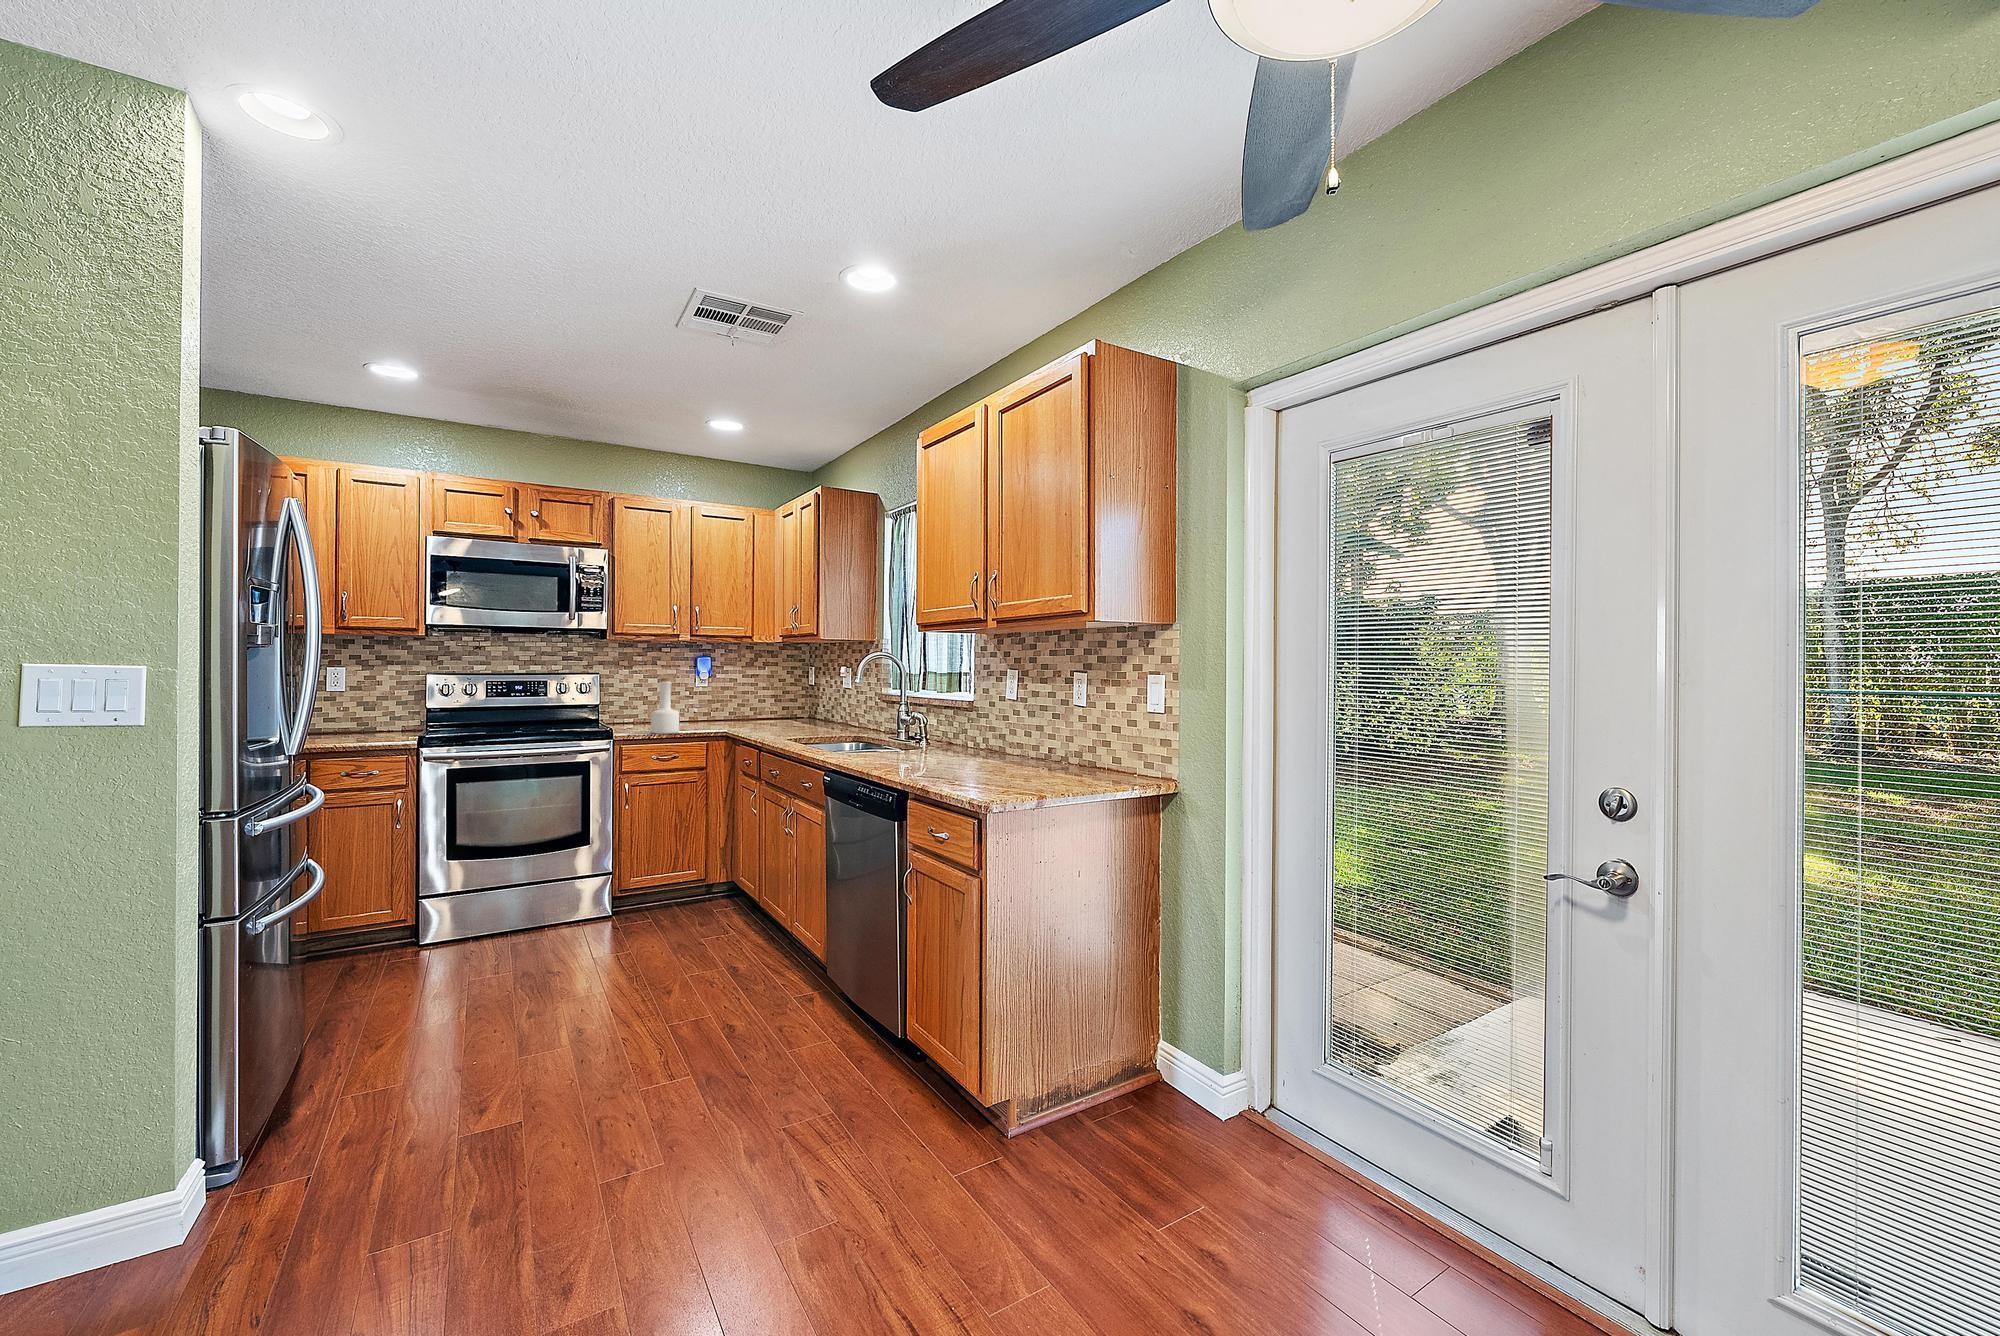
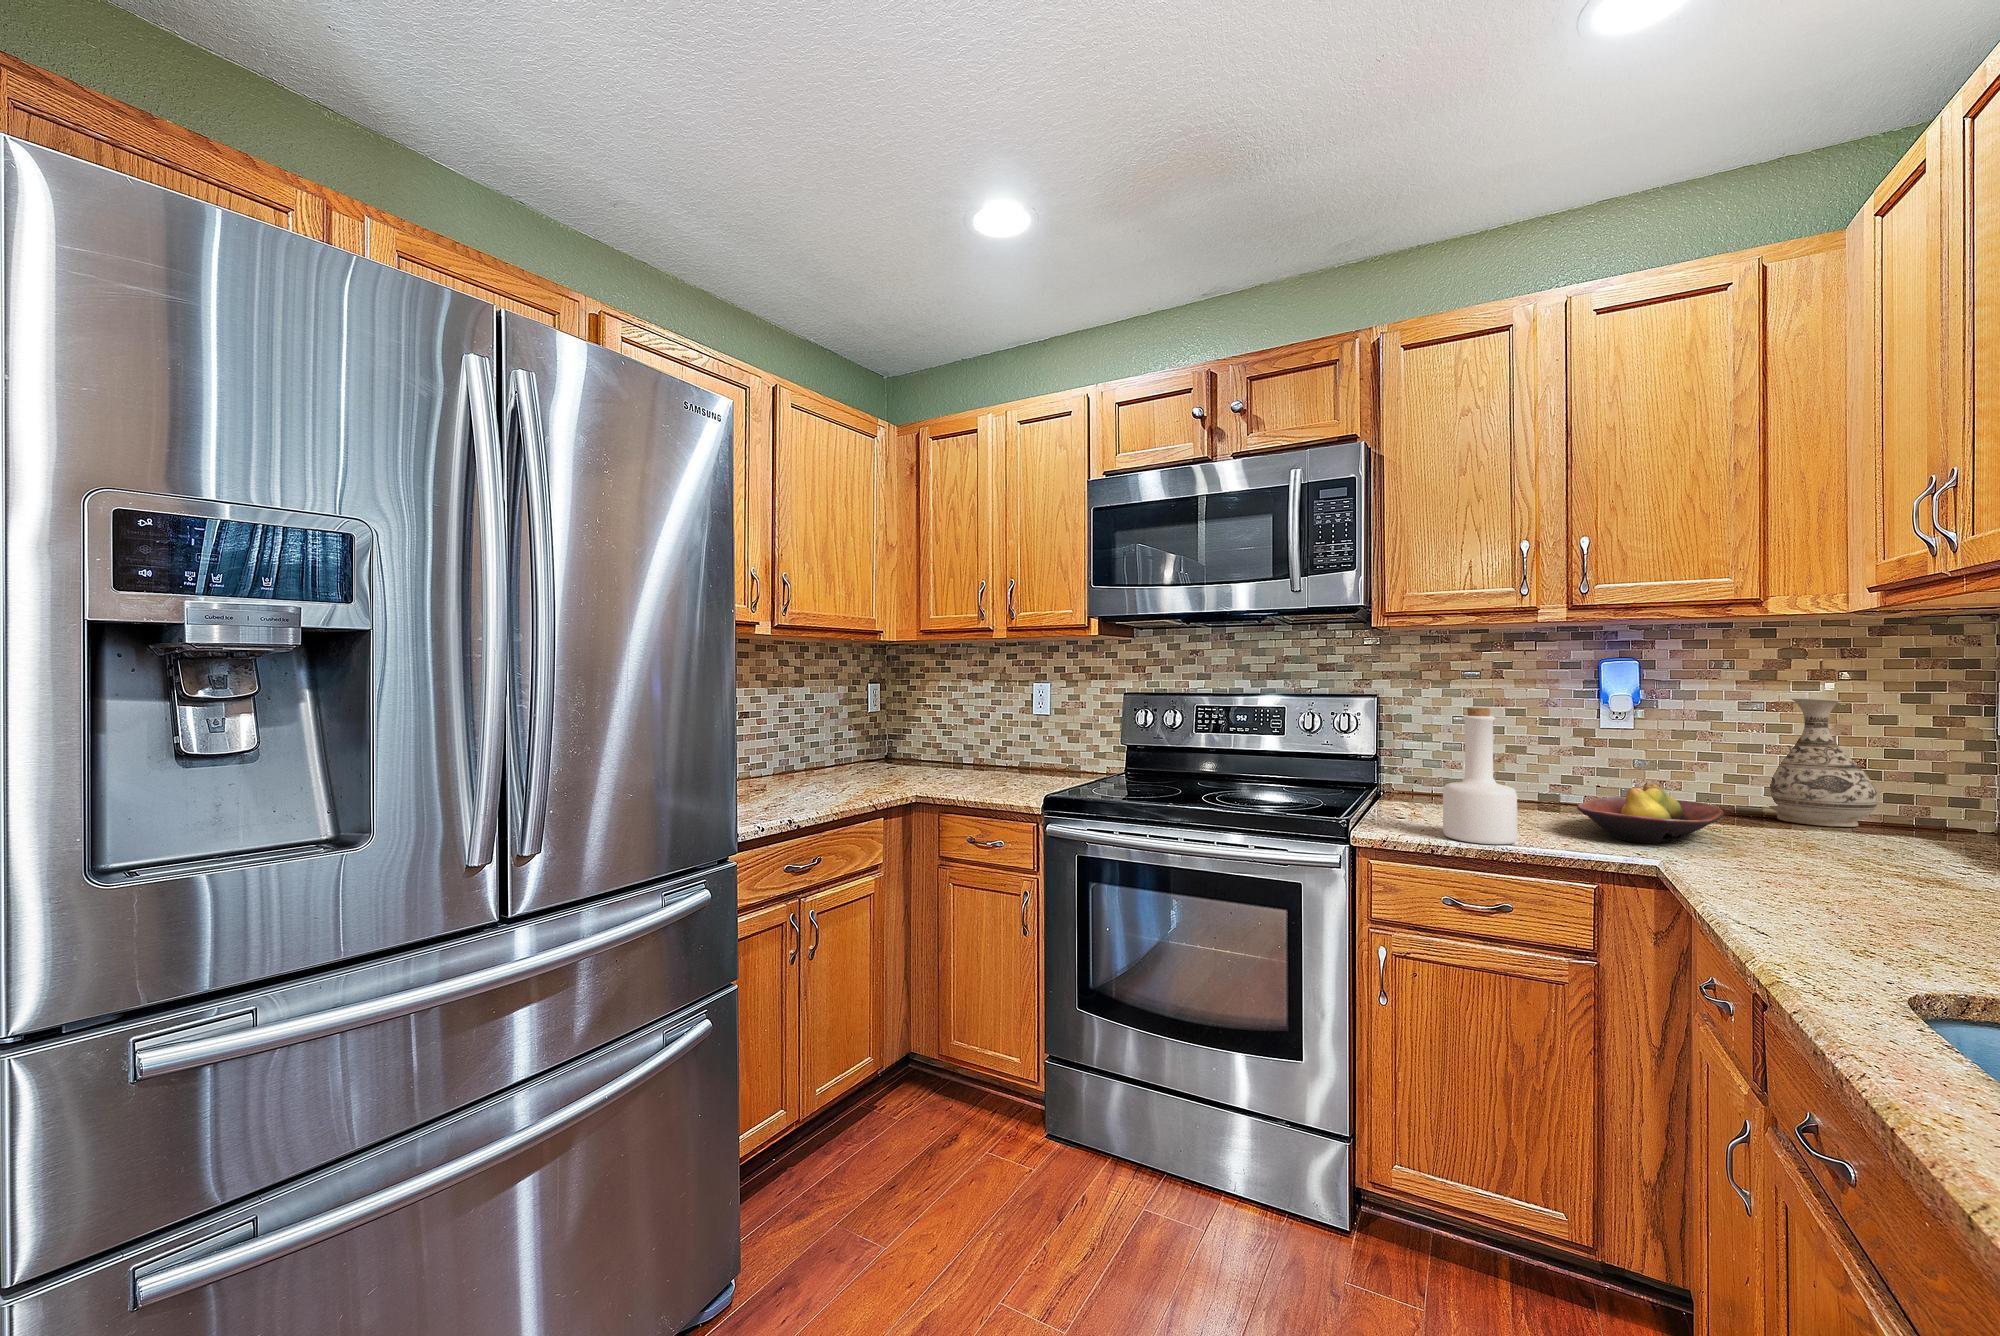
vase: none [748,673,781,721] -> present [1767,699,1878,827]
fruit bowl: none [695,708,740,729] -> present [1577,784,1724,843]

